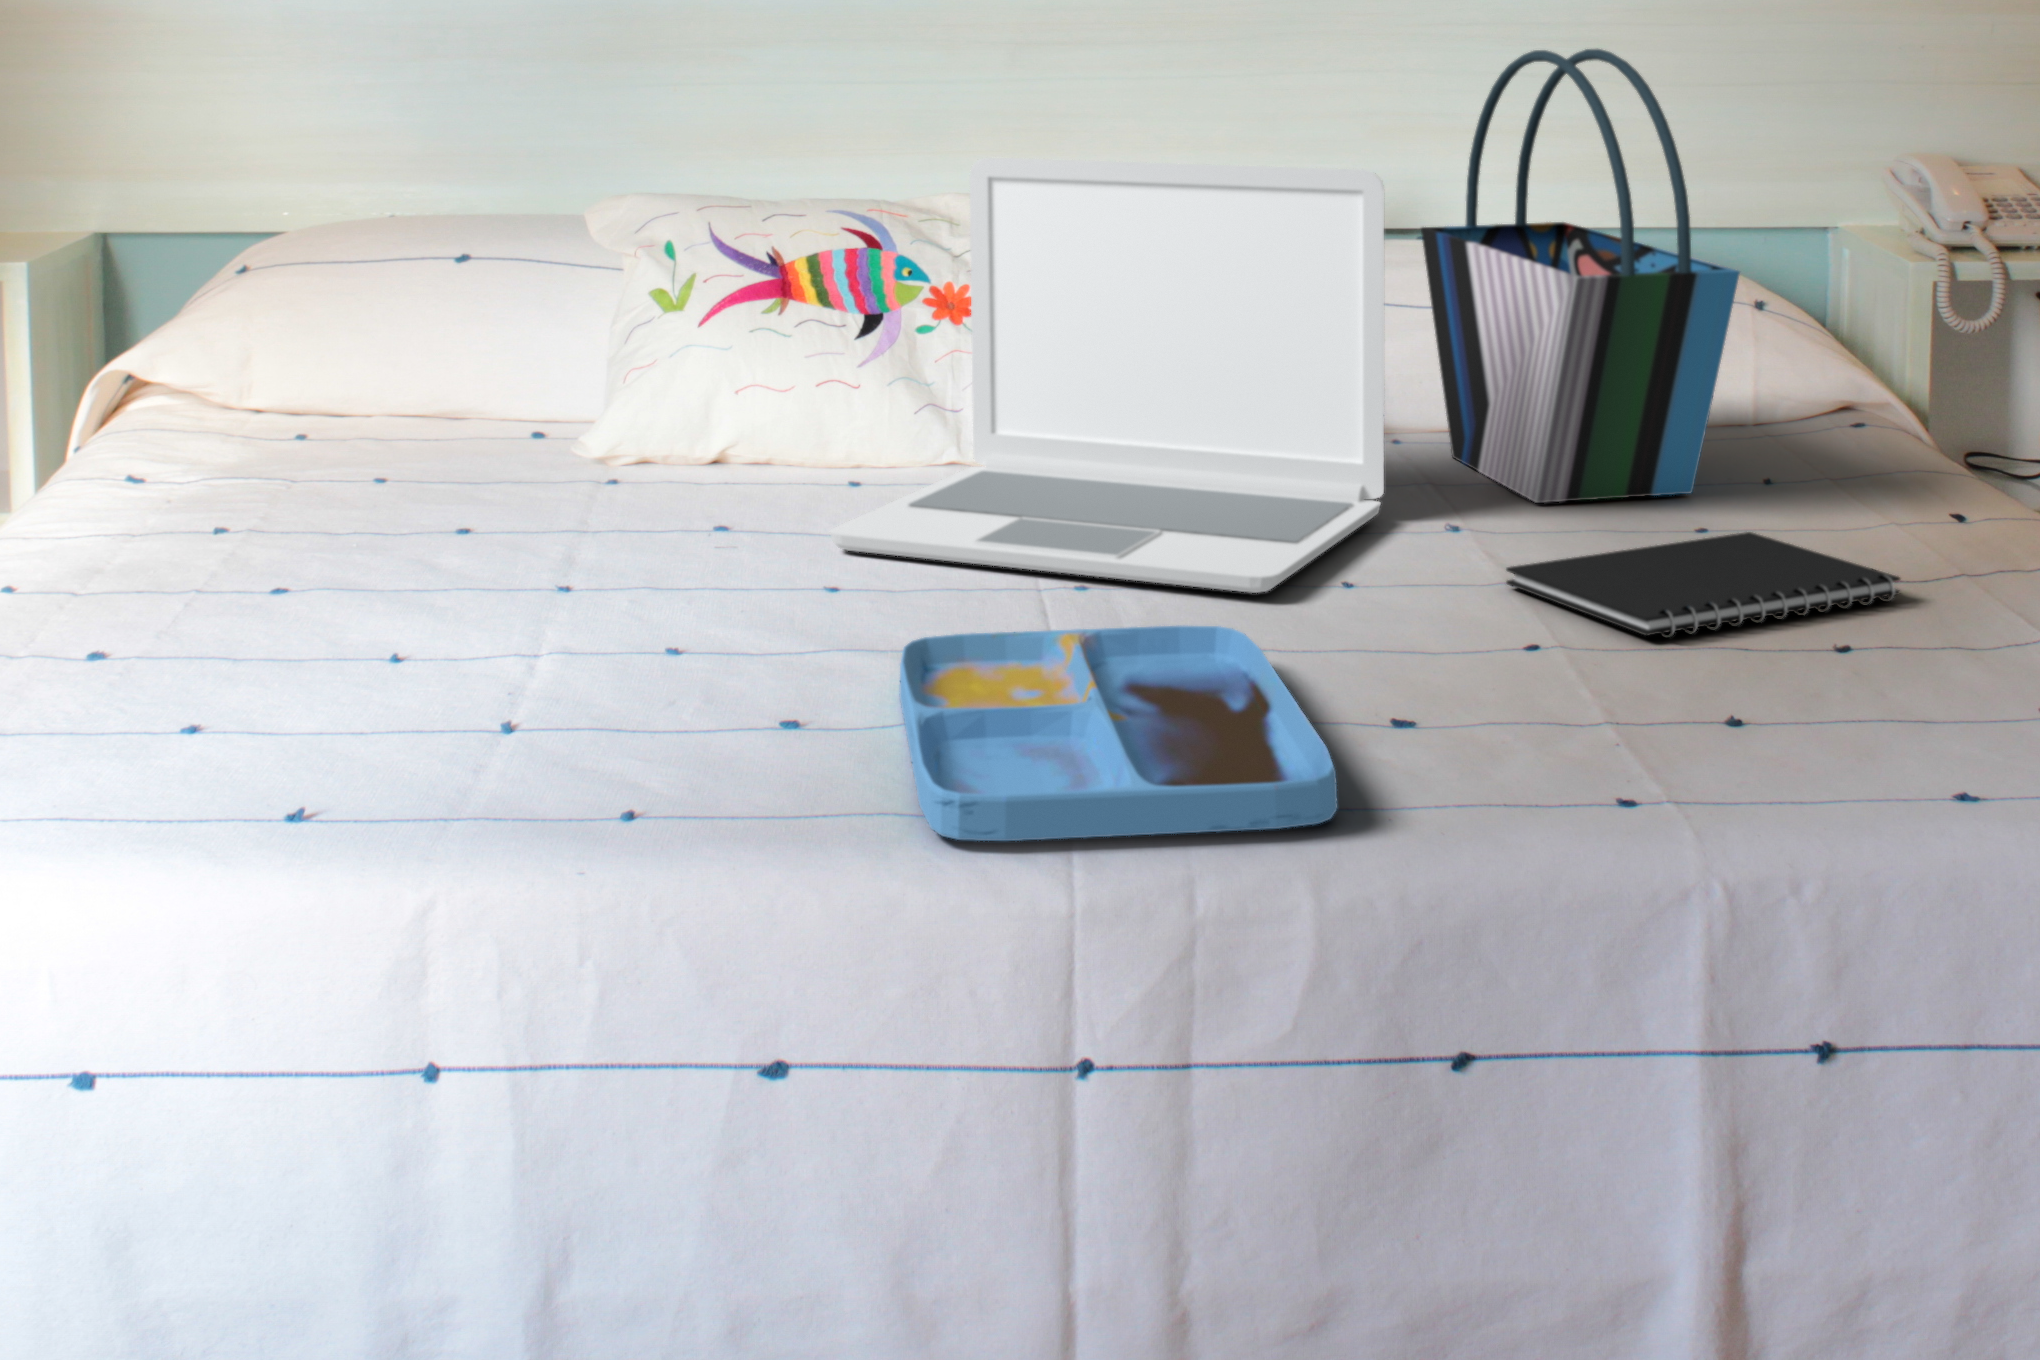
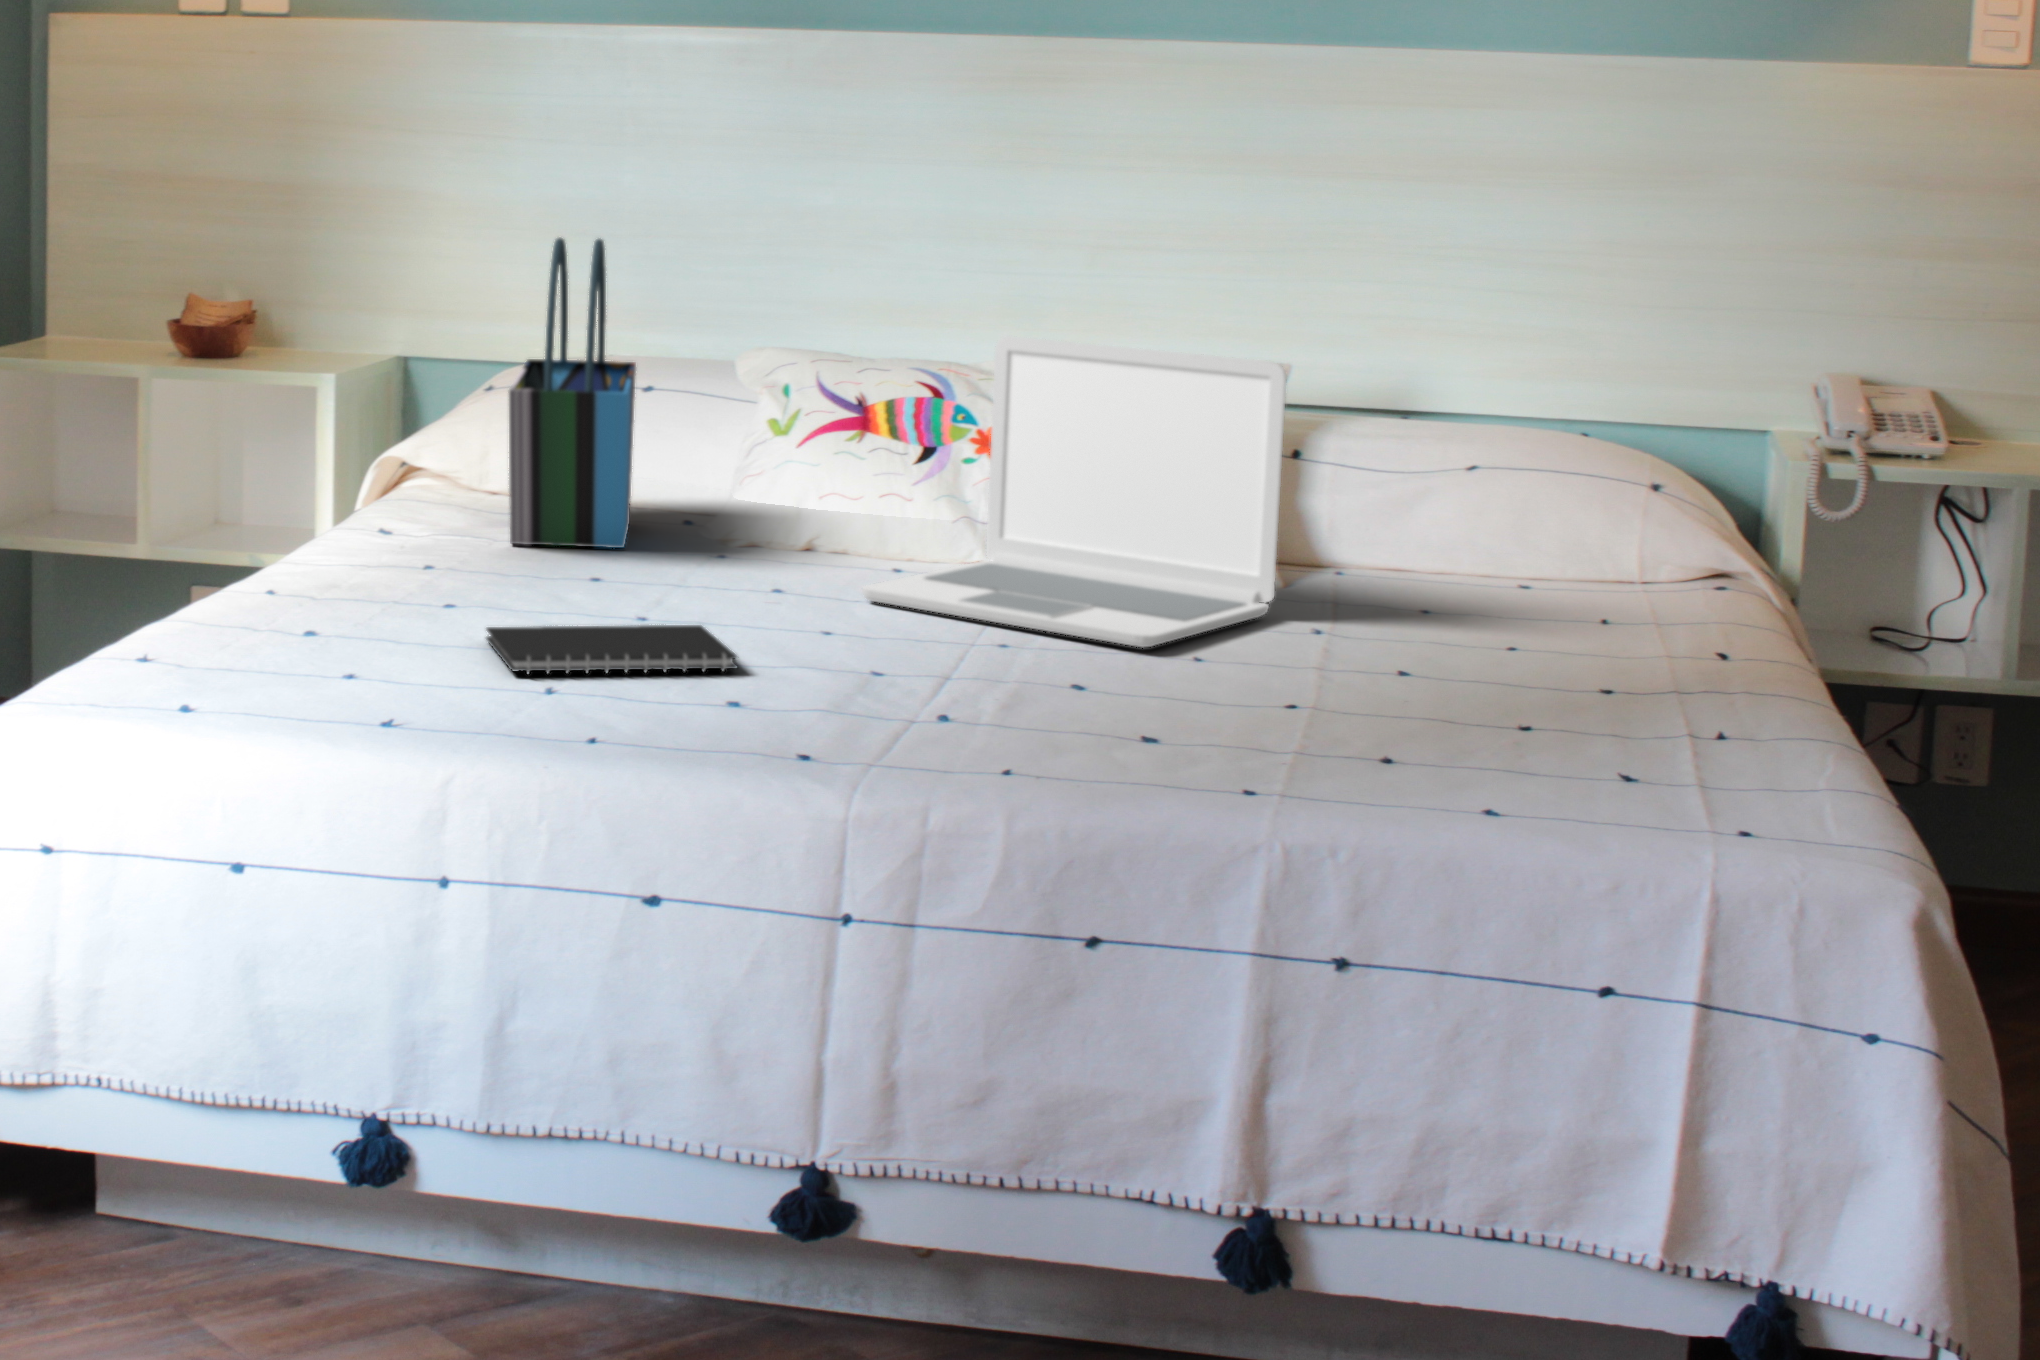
tote bag: present [1421,49,1740,503] -> present [509,238,636,548]
notebook: present [1506,532,1900,638] -> present [486,625,737,674]
tray: present [900,626,1338,841] -> none [852,643,1111,753]

